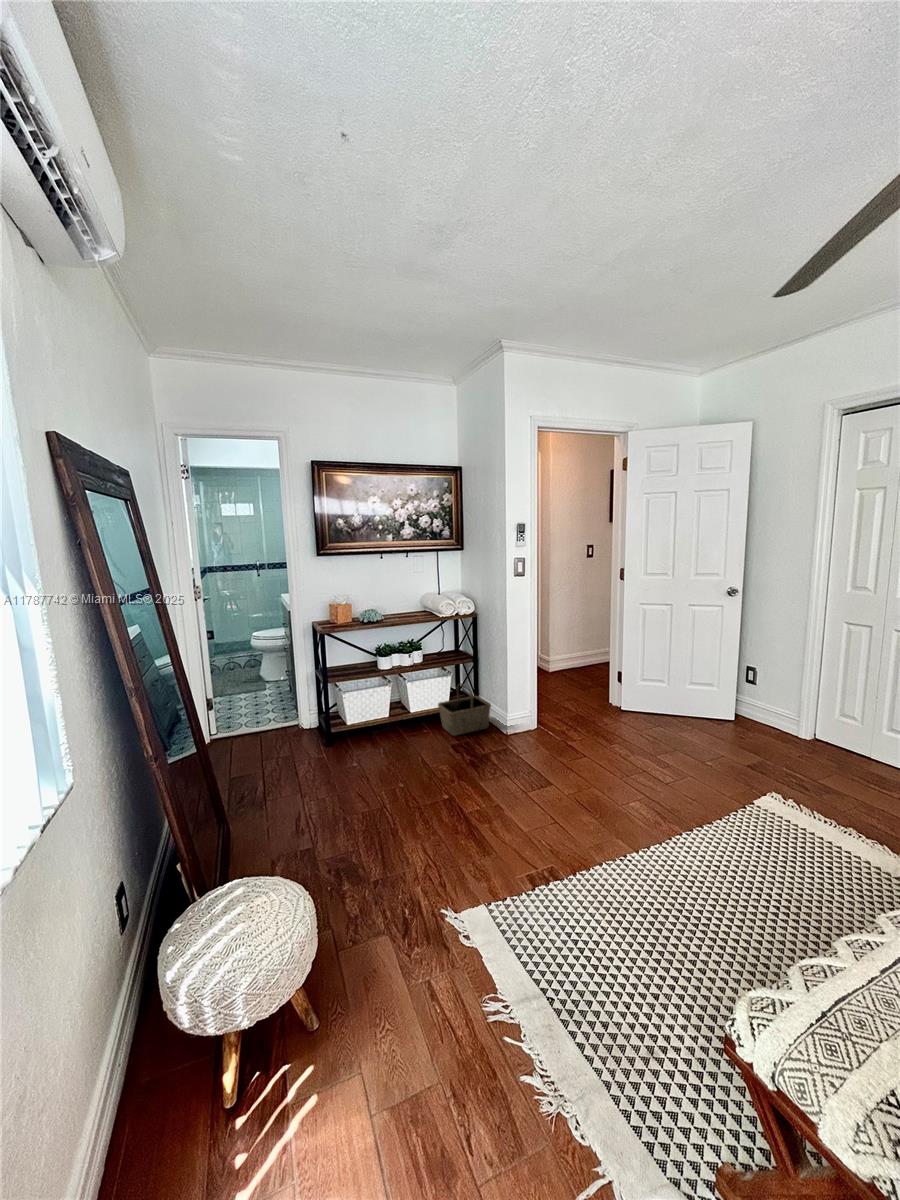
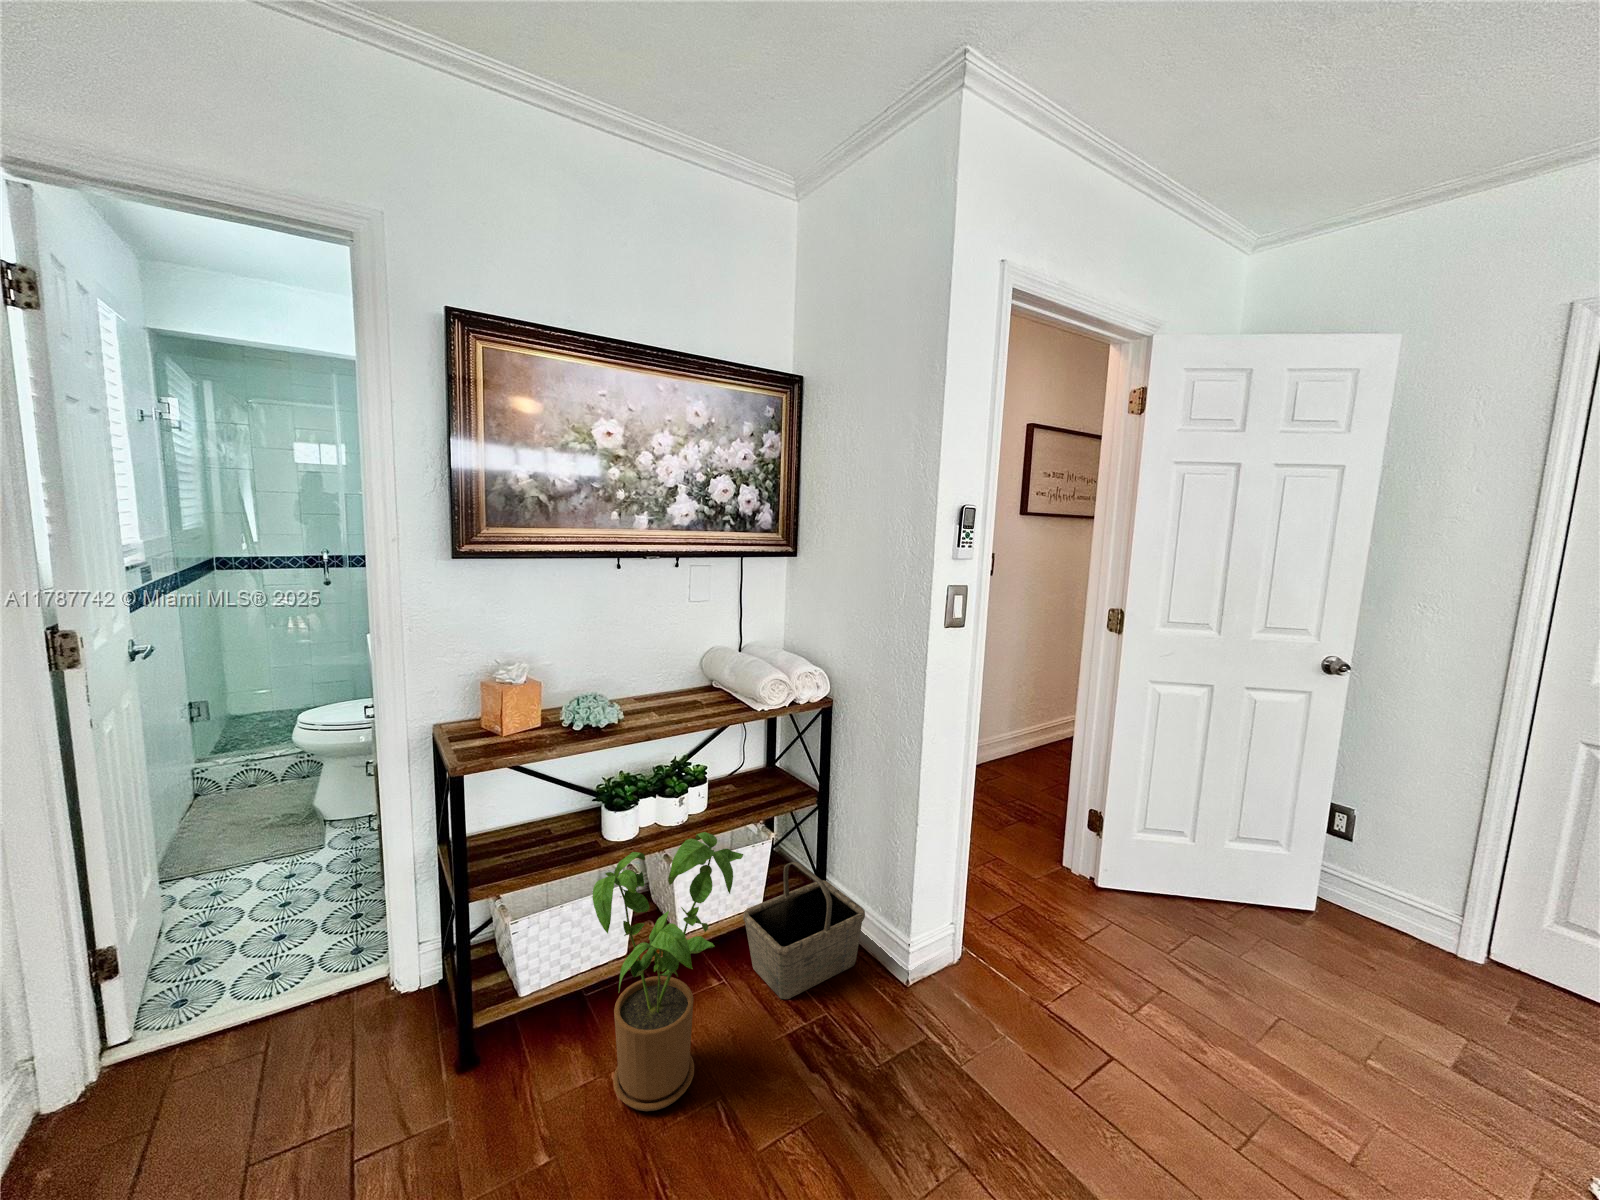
house plant: none [372,657,430,758] -> present [593,832,743,1111]

